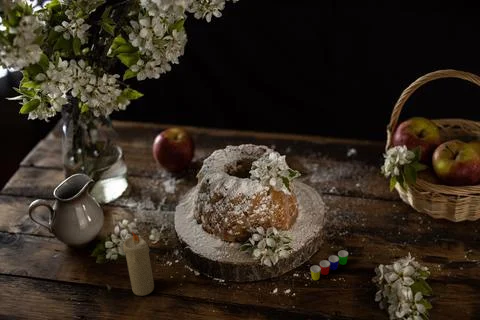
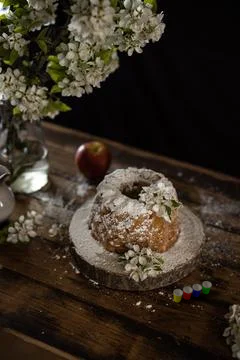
candle: present [123,232,154,296] -> none [17,224,39,280]

